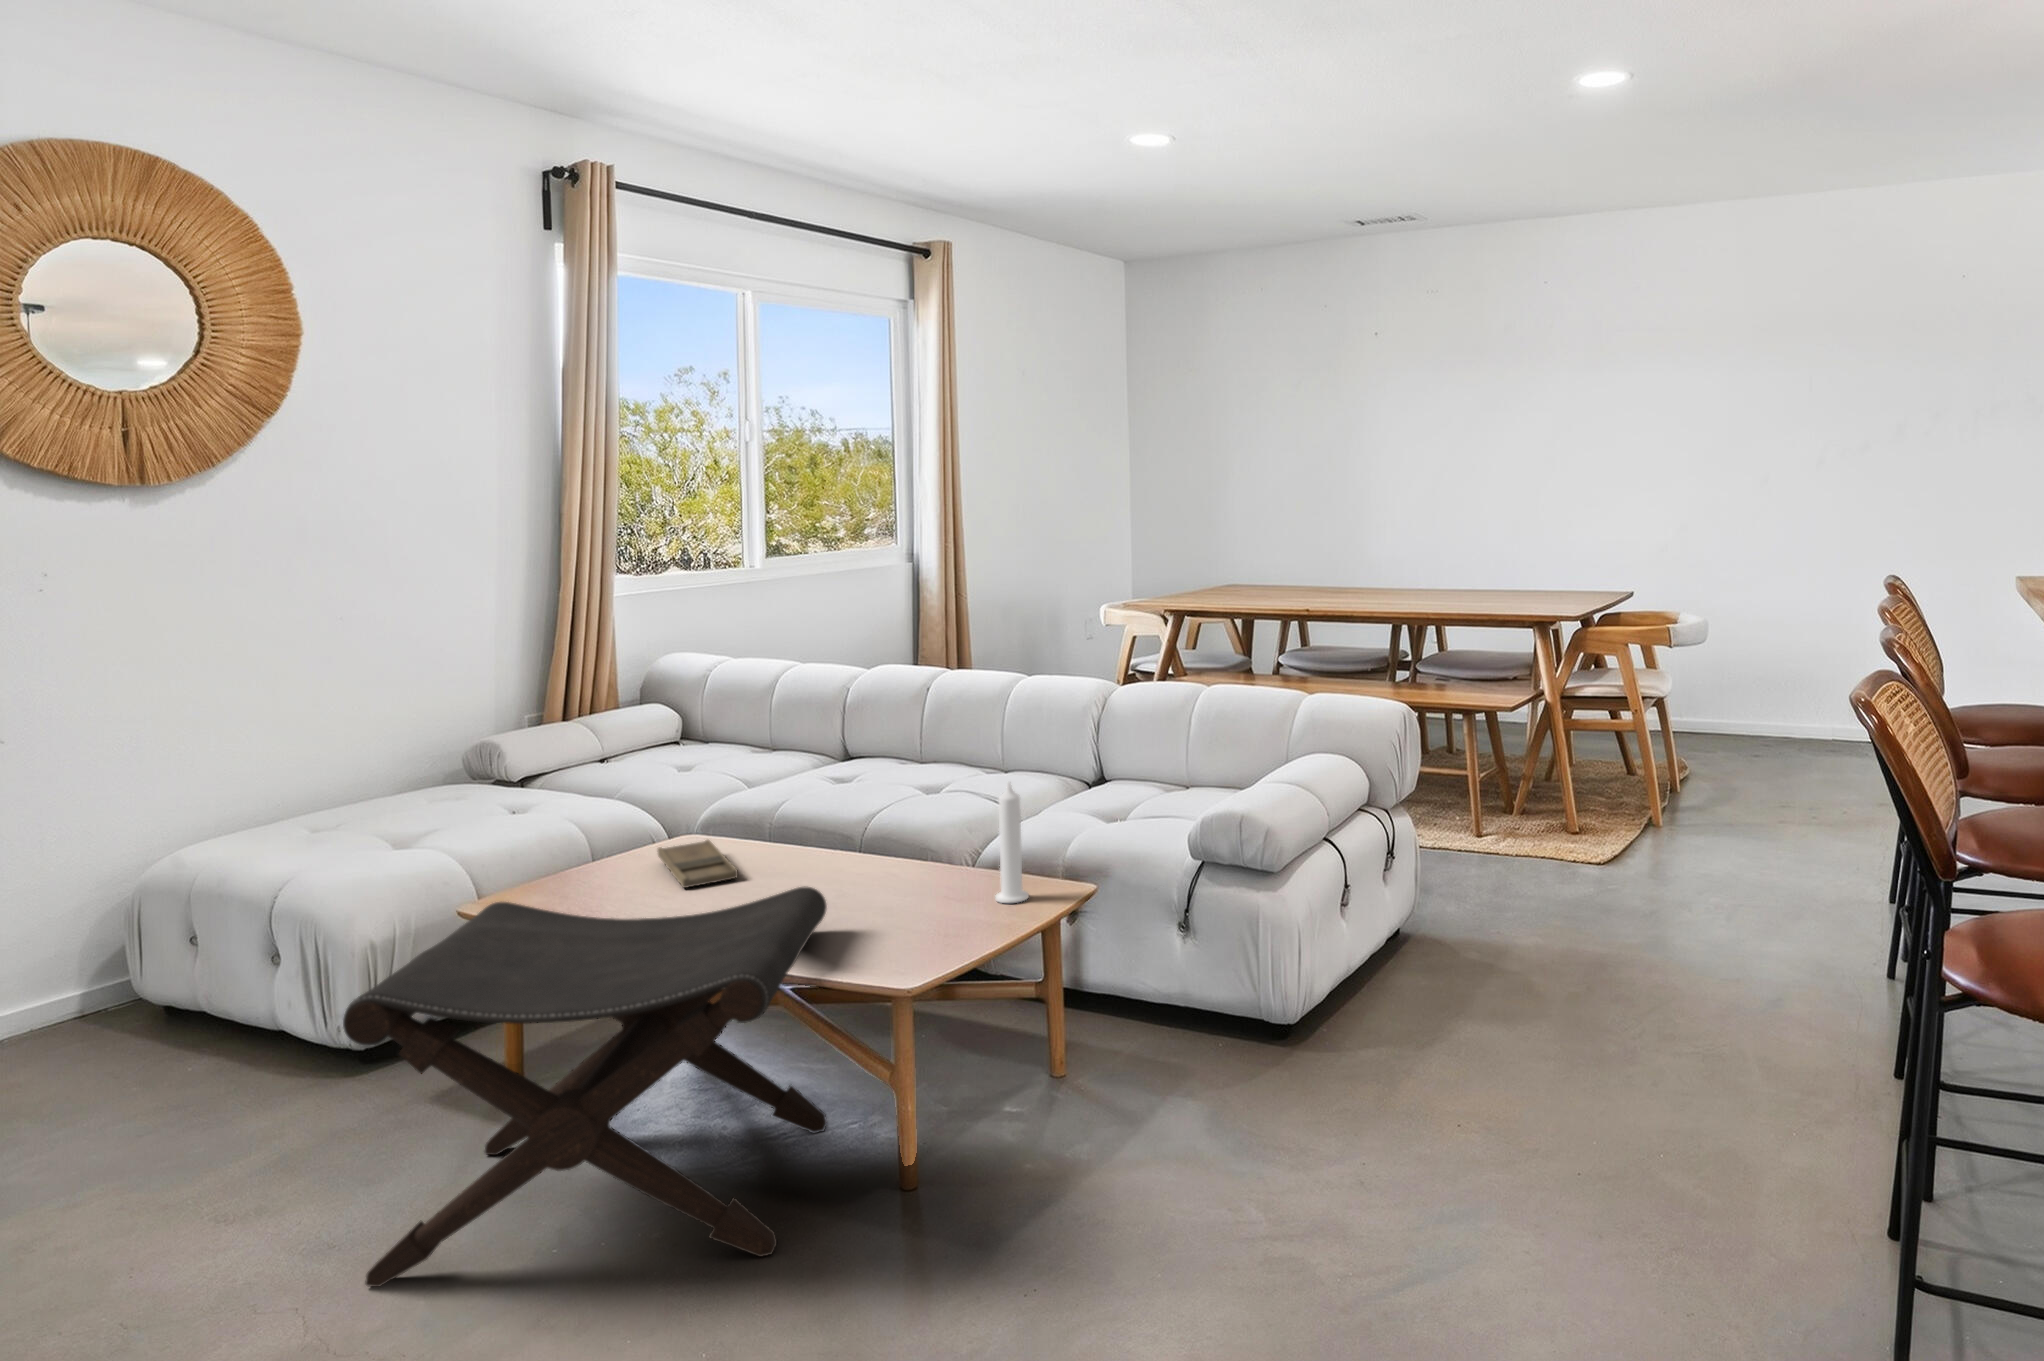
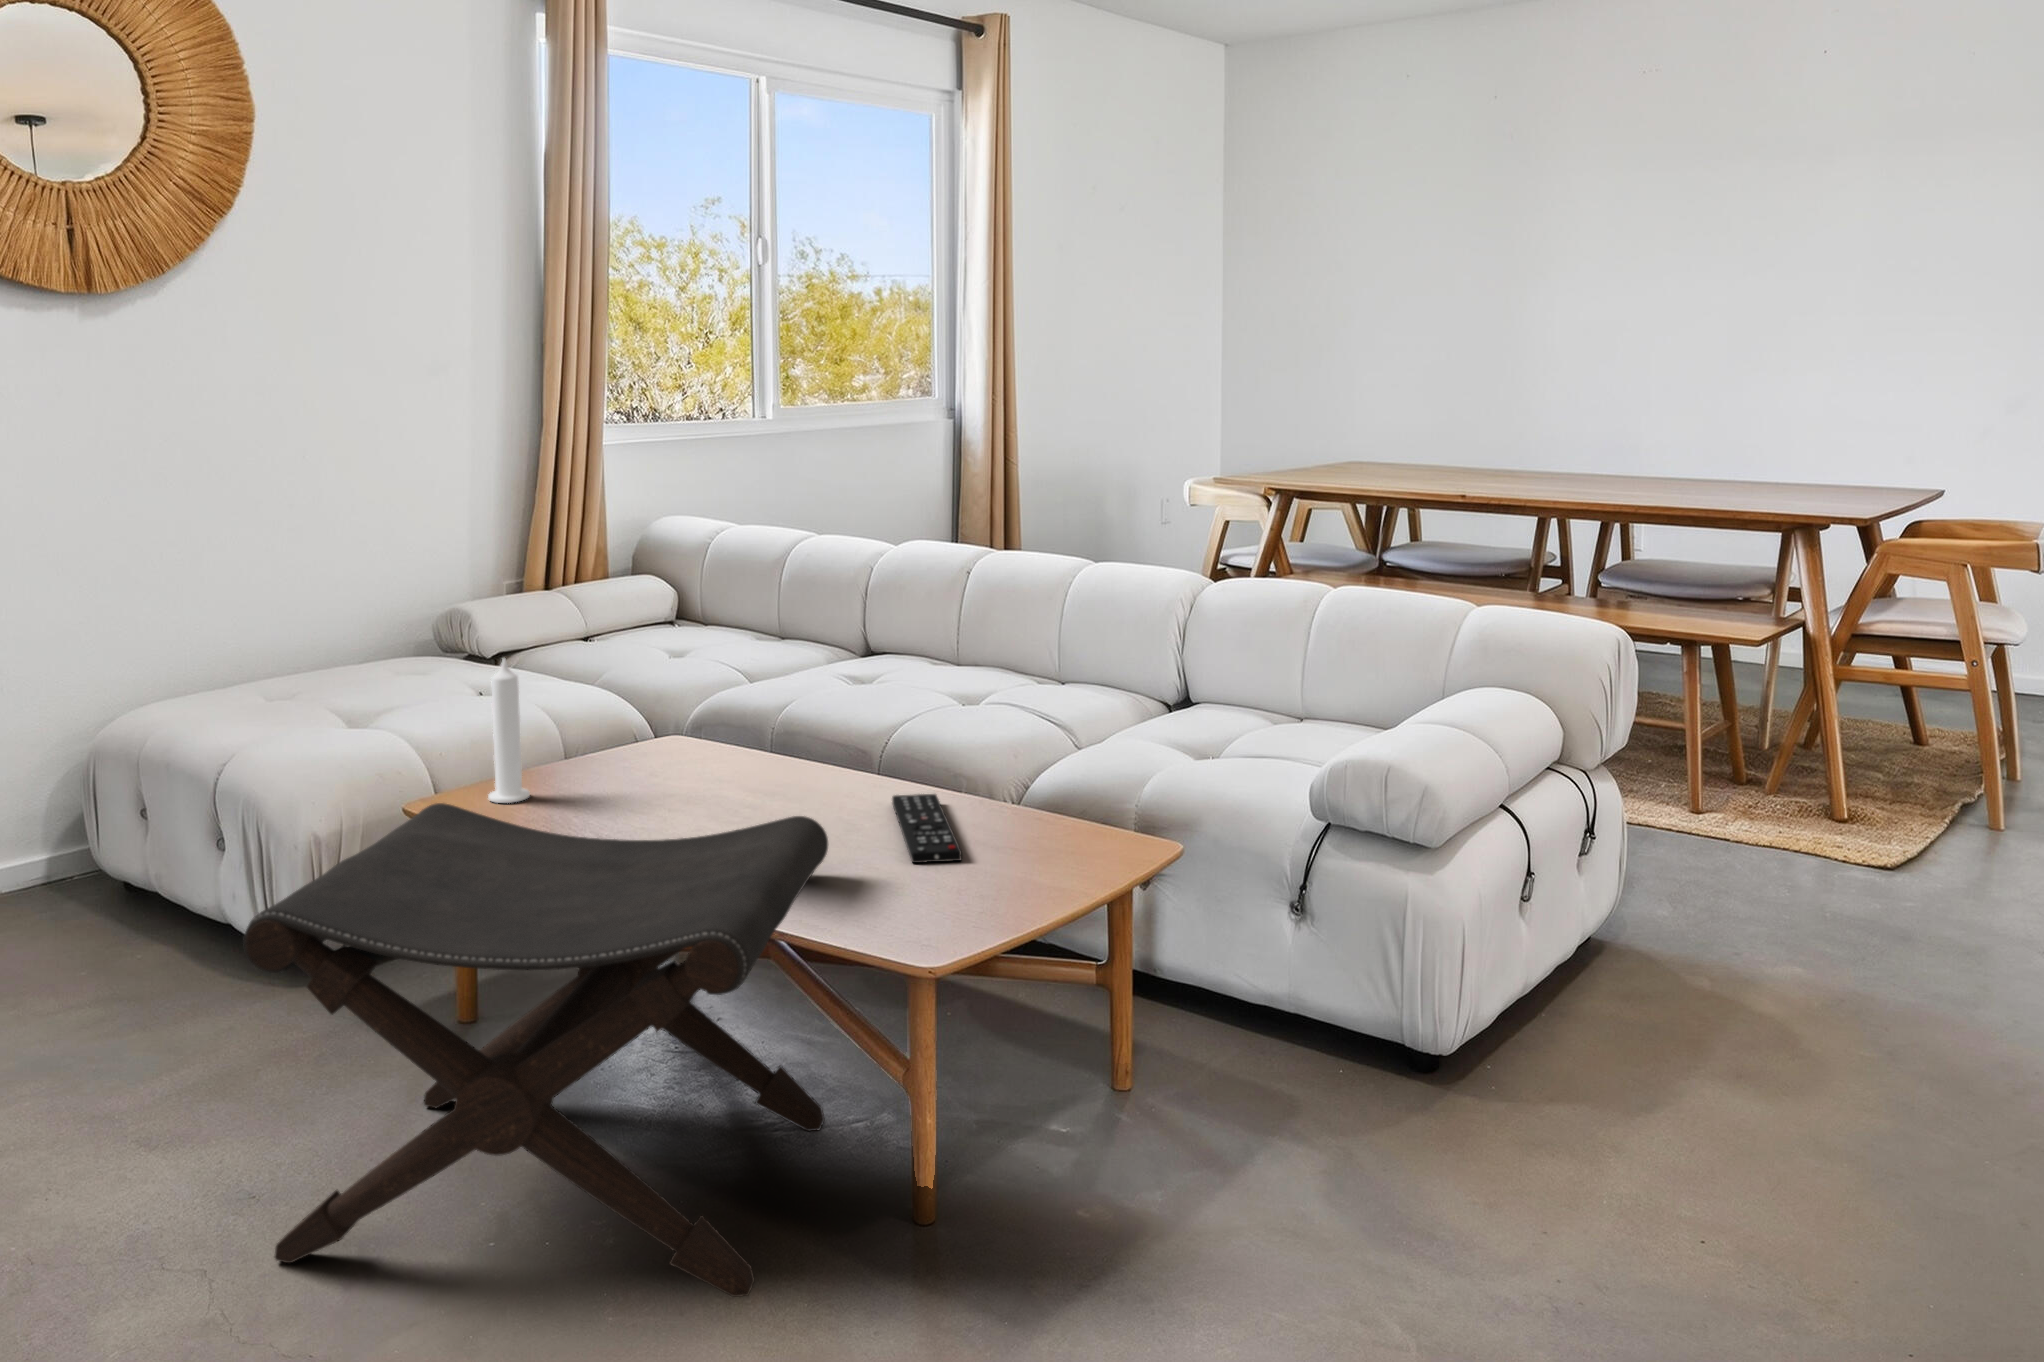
candle: present [995,782,1029,903] -> present [488,658,530,803]
tray: present [657,840,738,888] -> none [632,742,724,802]
remote control: none [875,864,931,916] -> present [892,794,962,863]

